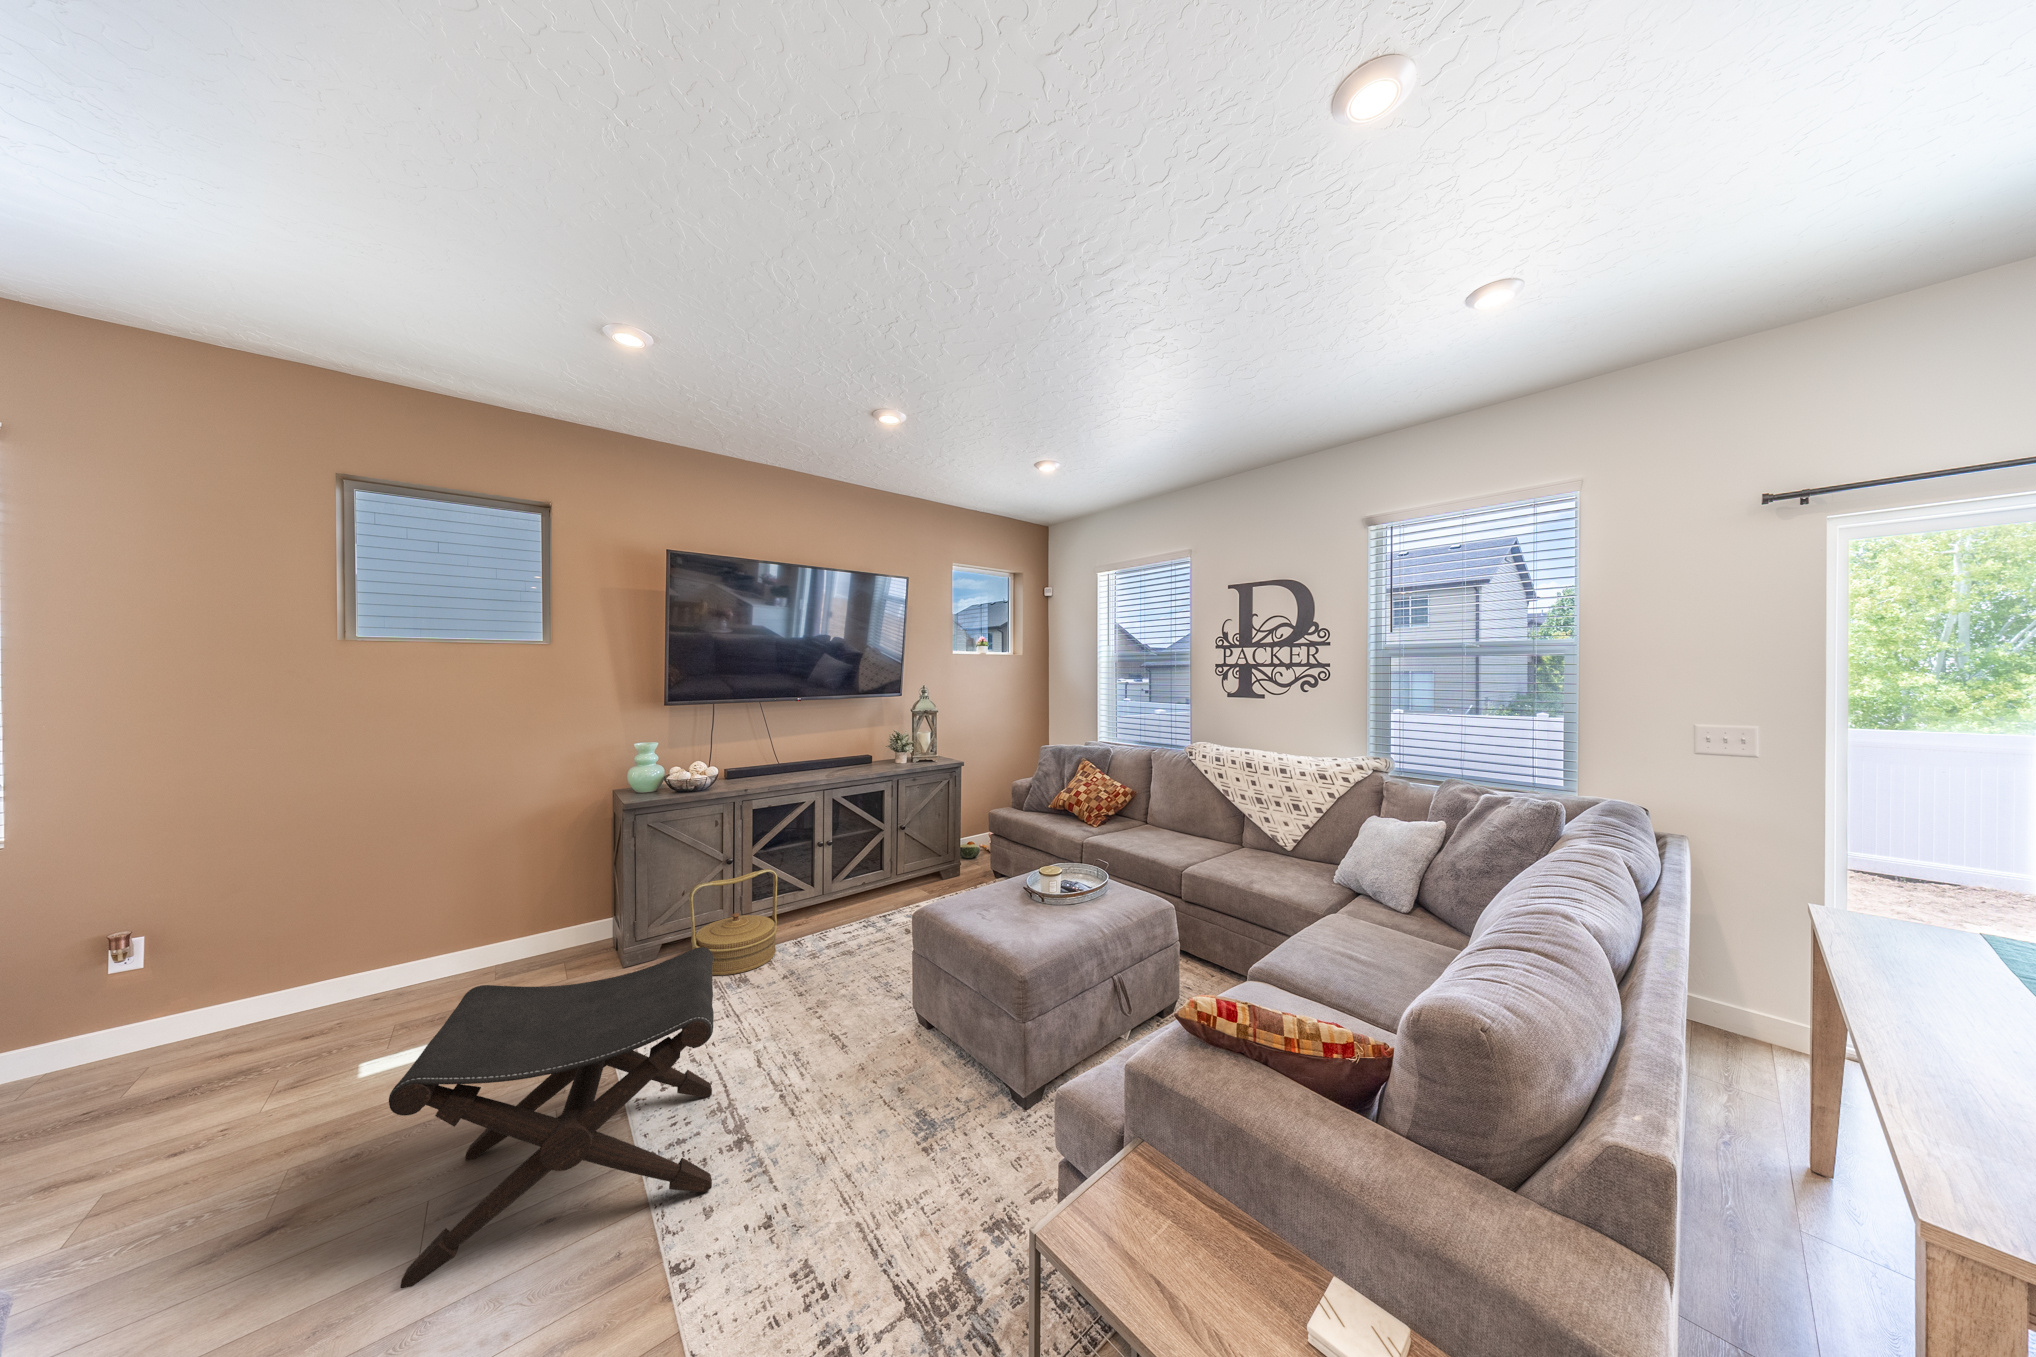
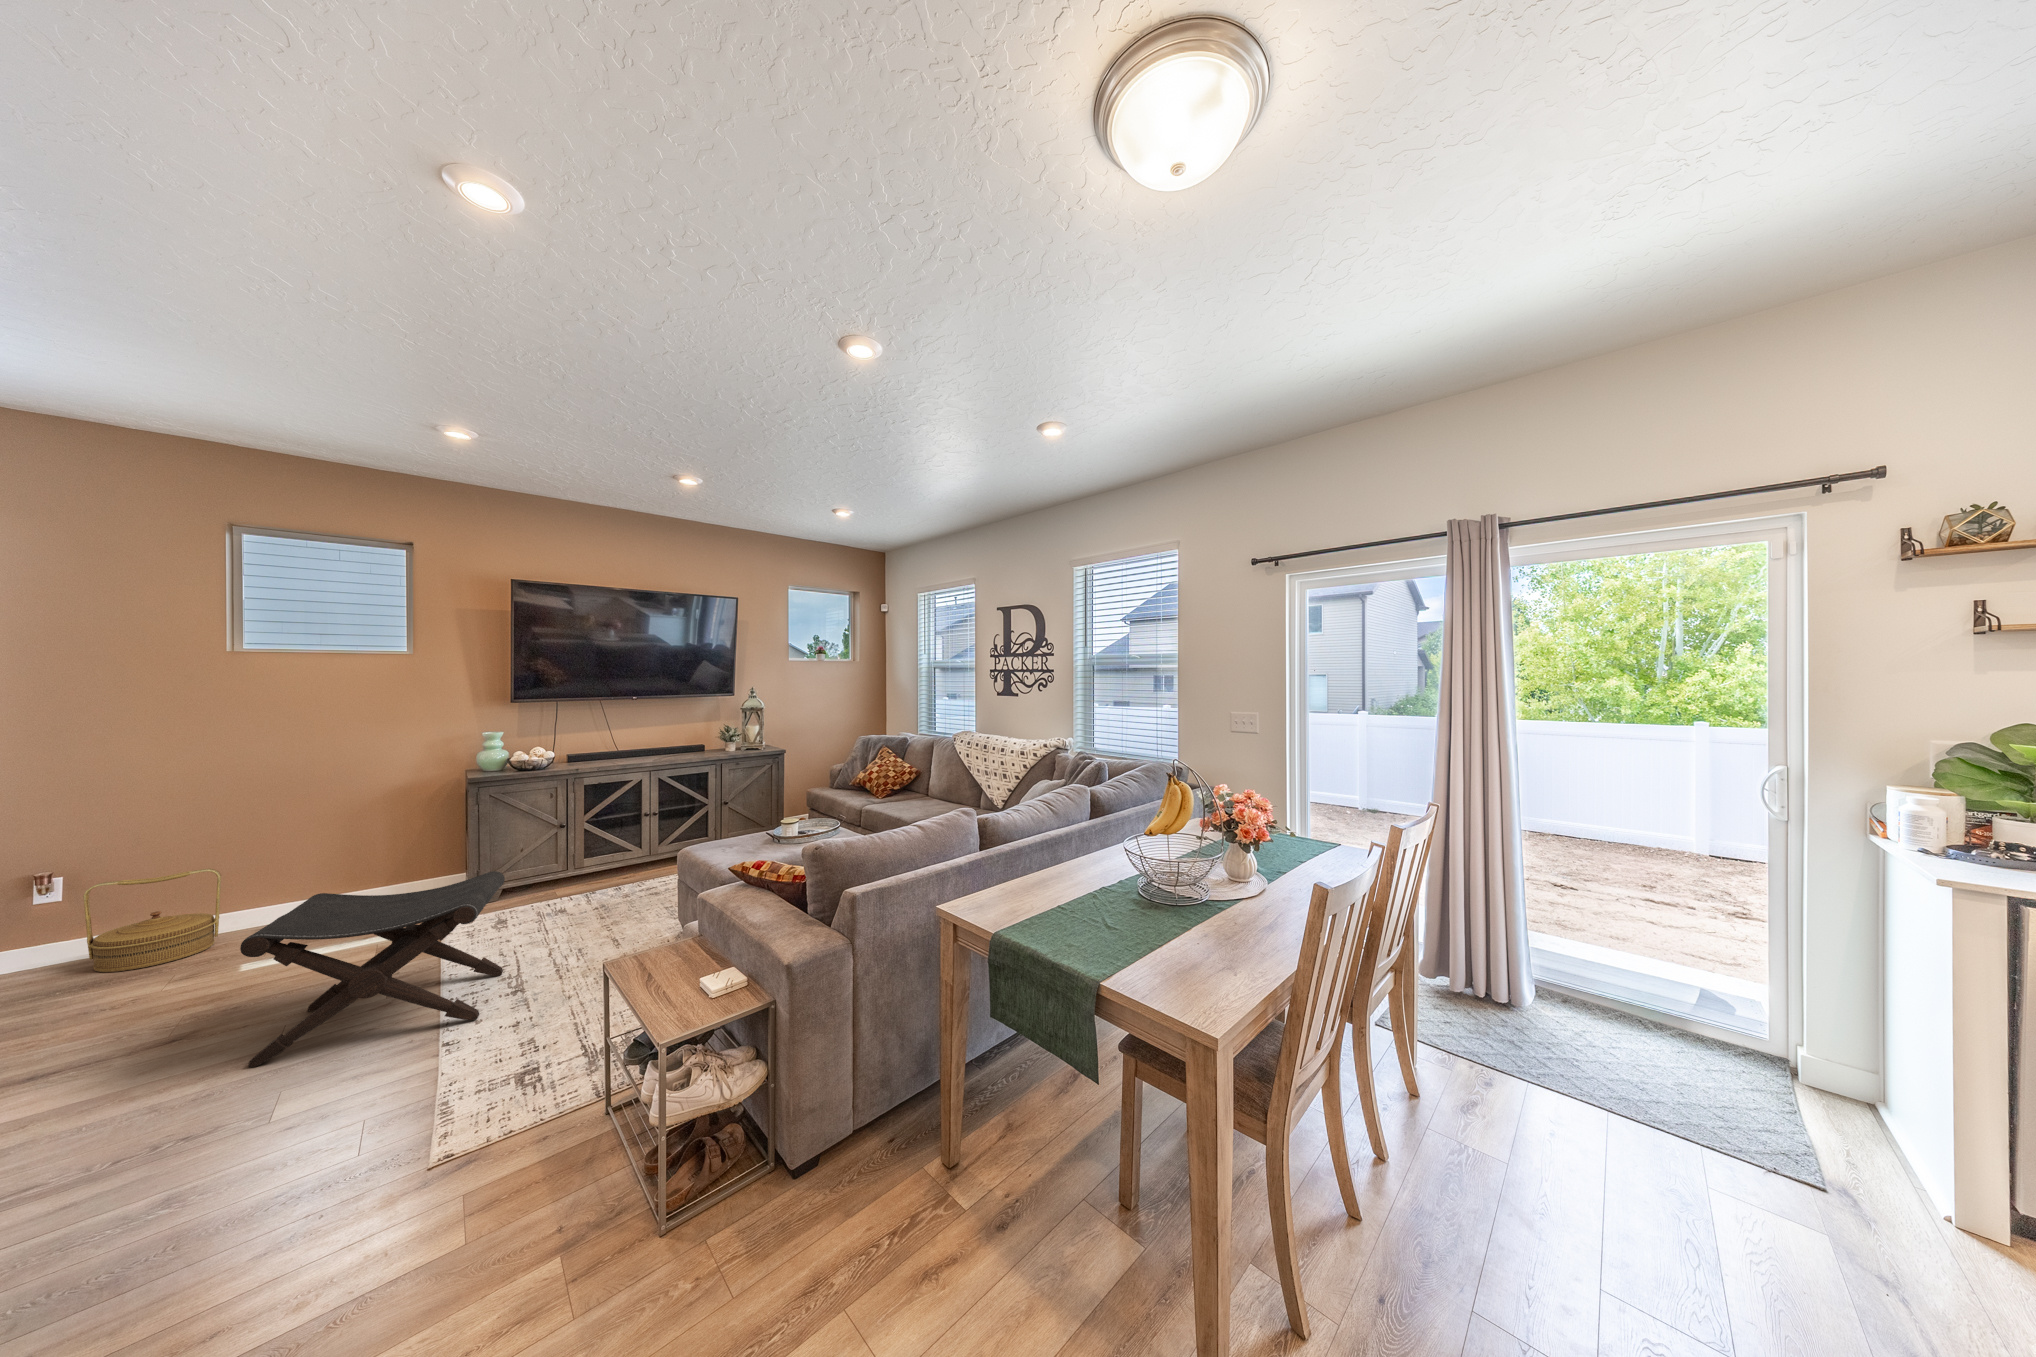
woven basket: present [689,869,777,975] -> present [83,869,221,972]

